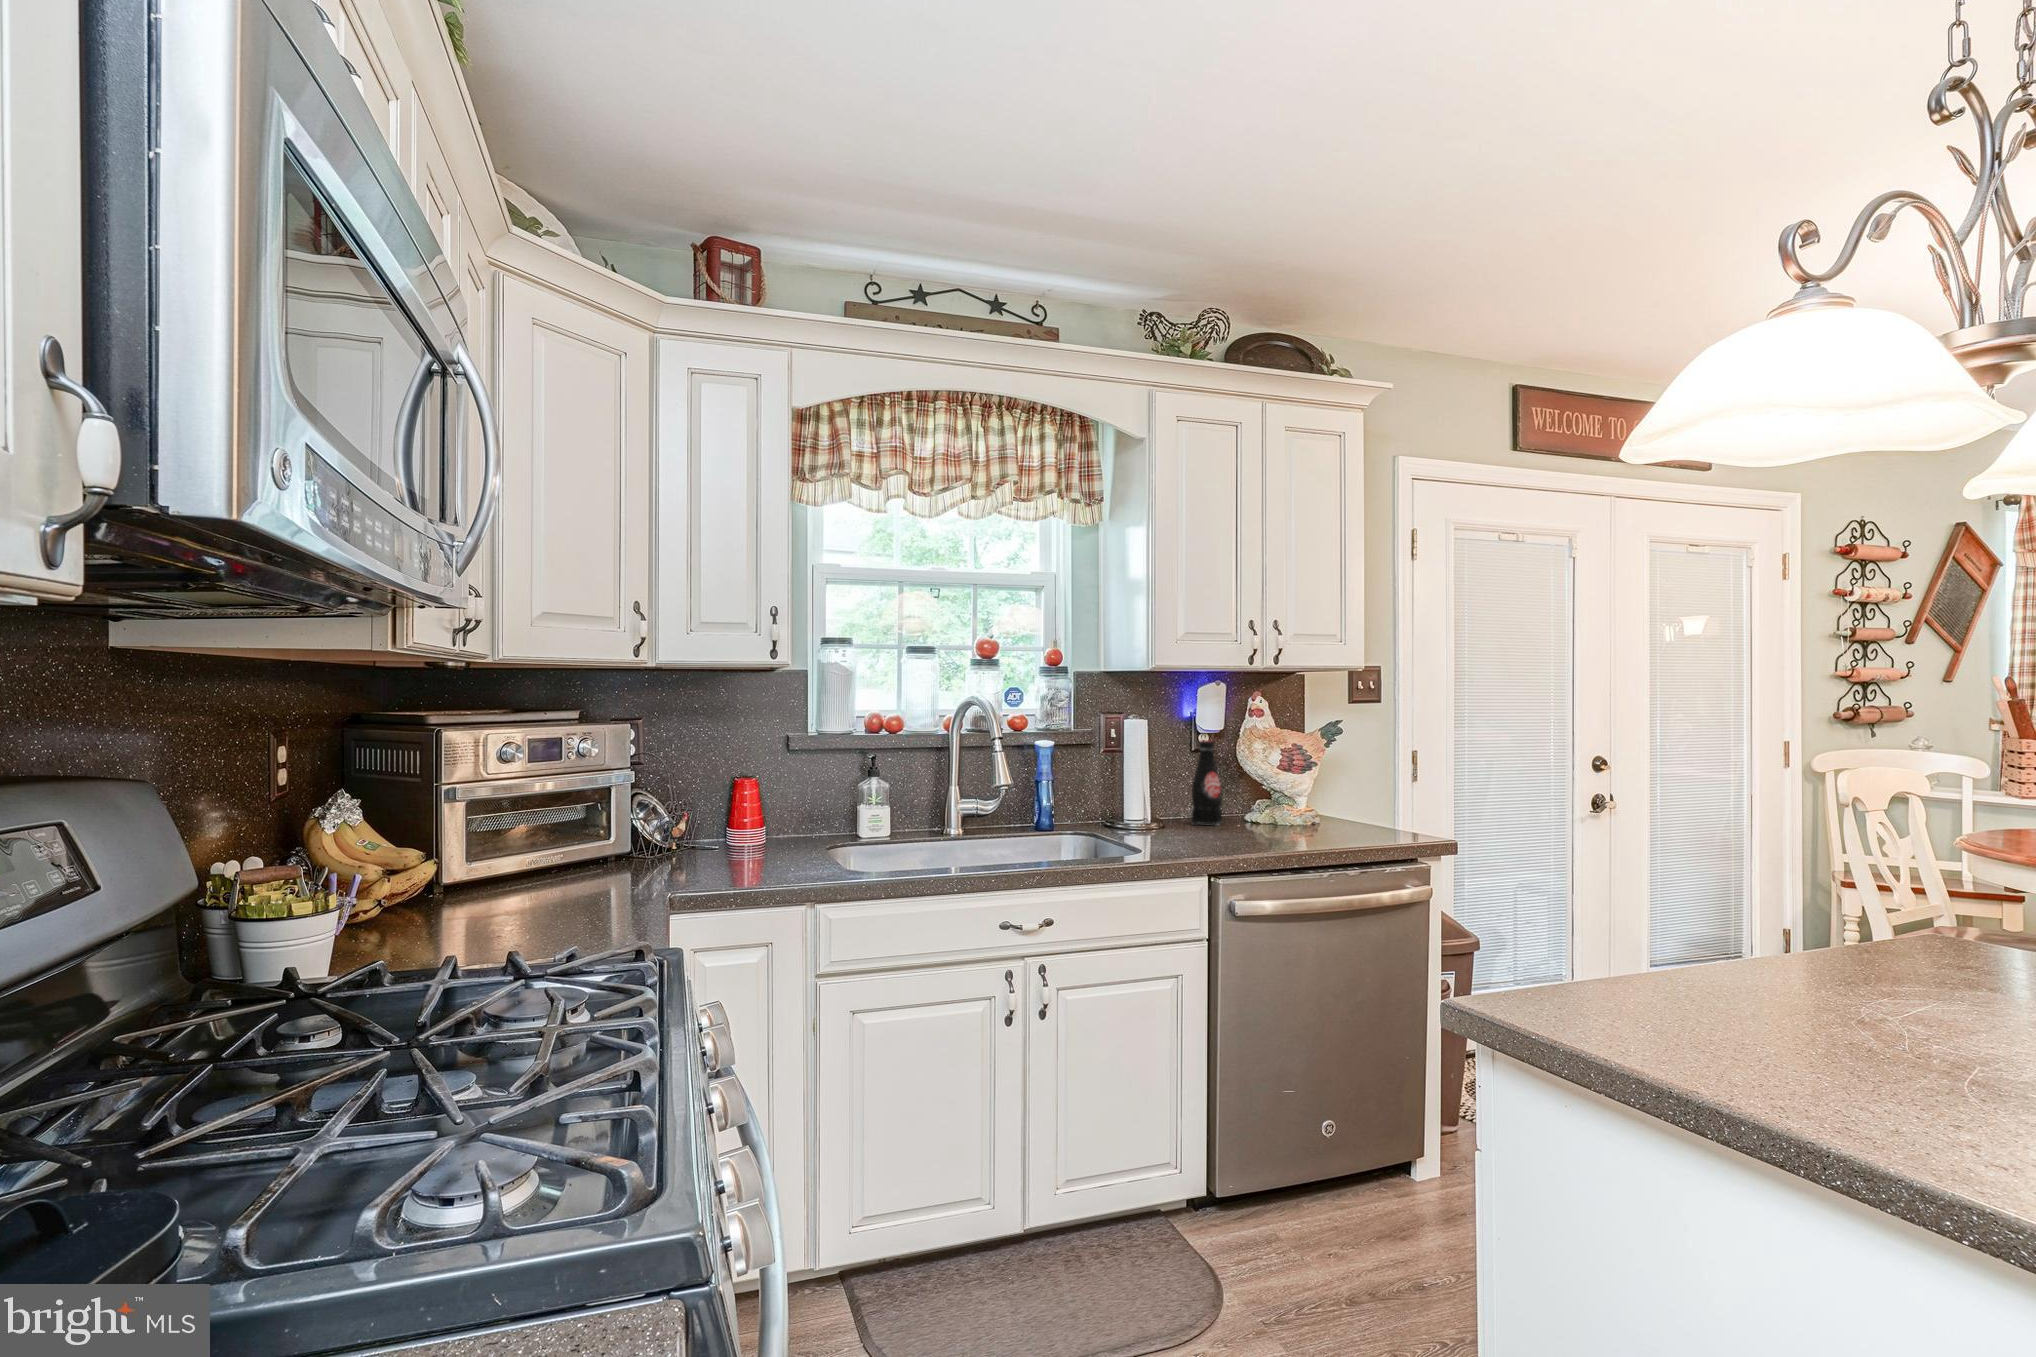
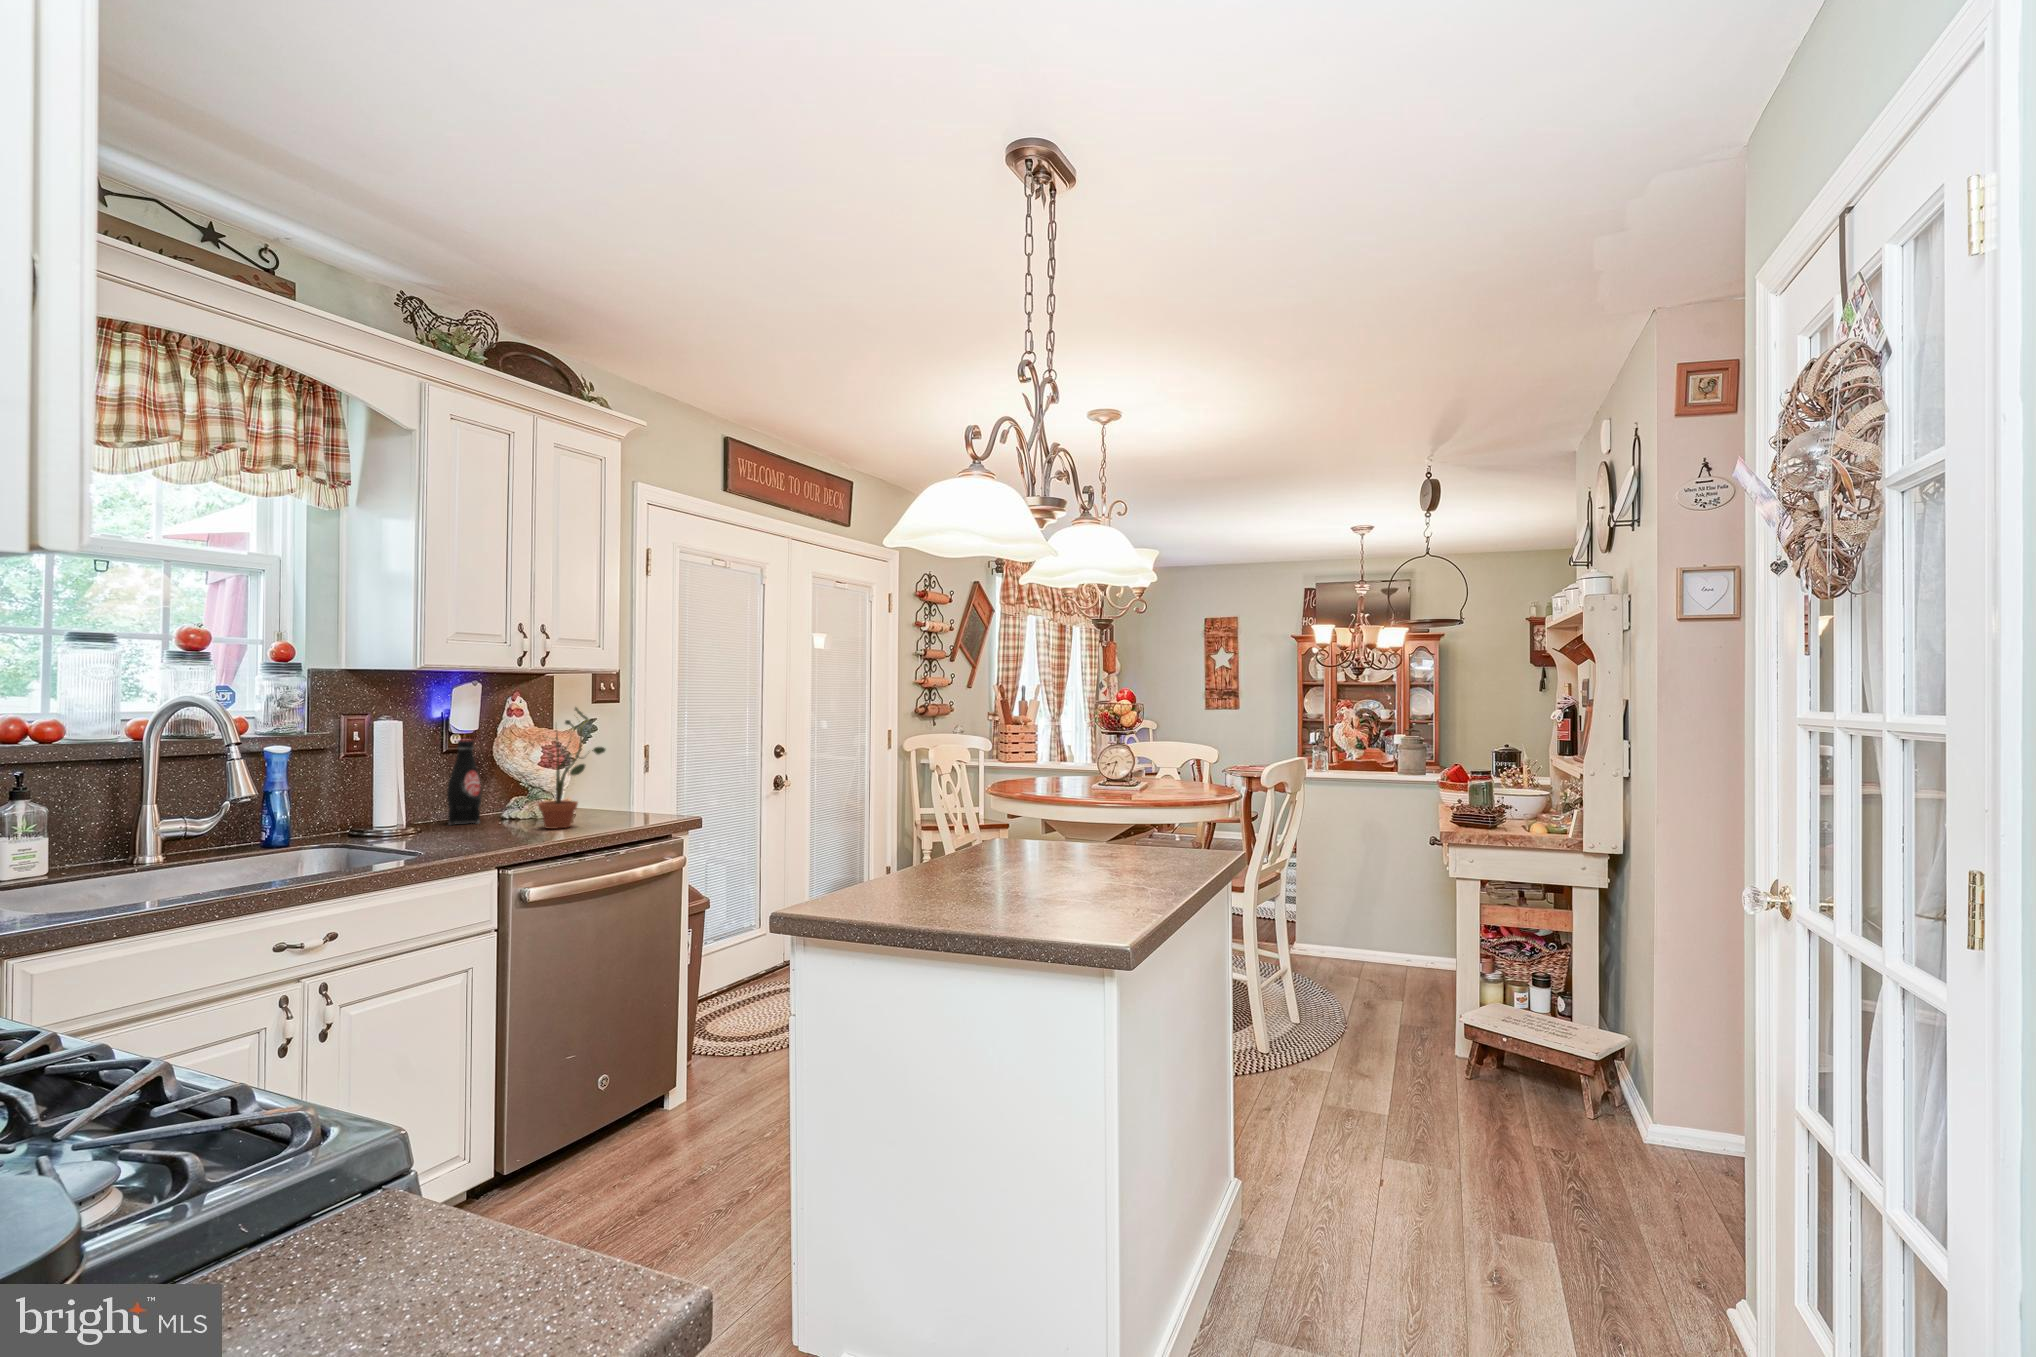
potted plant: none [1250,707,1330,839] -> present [538,707,605,829]

